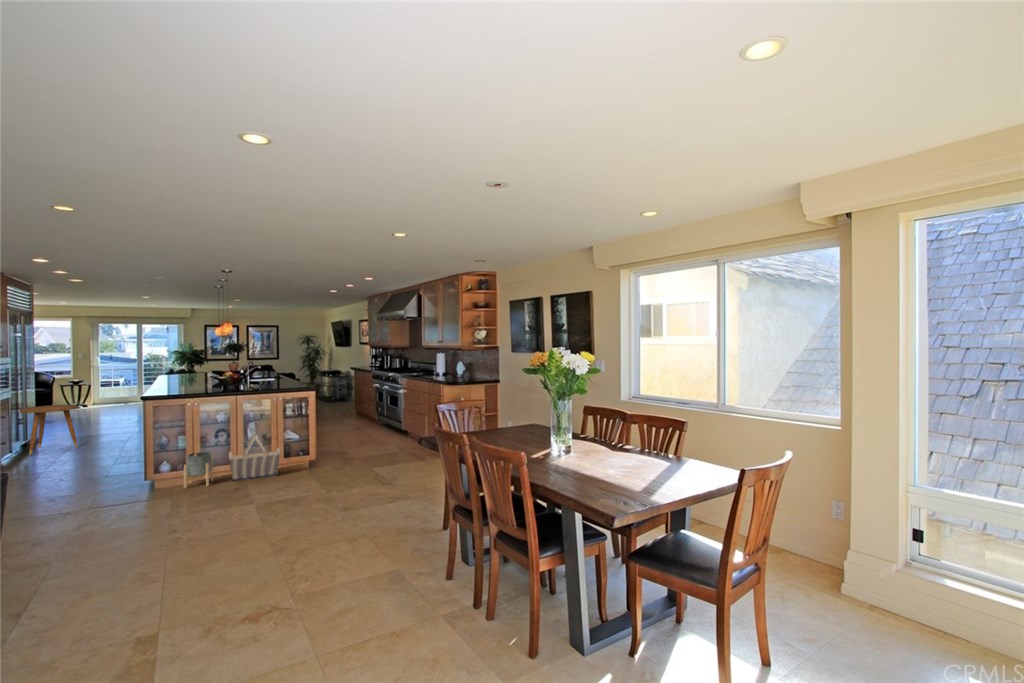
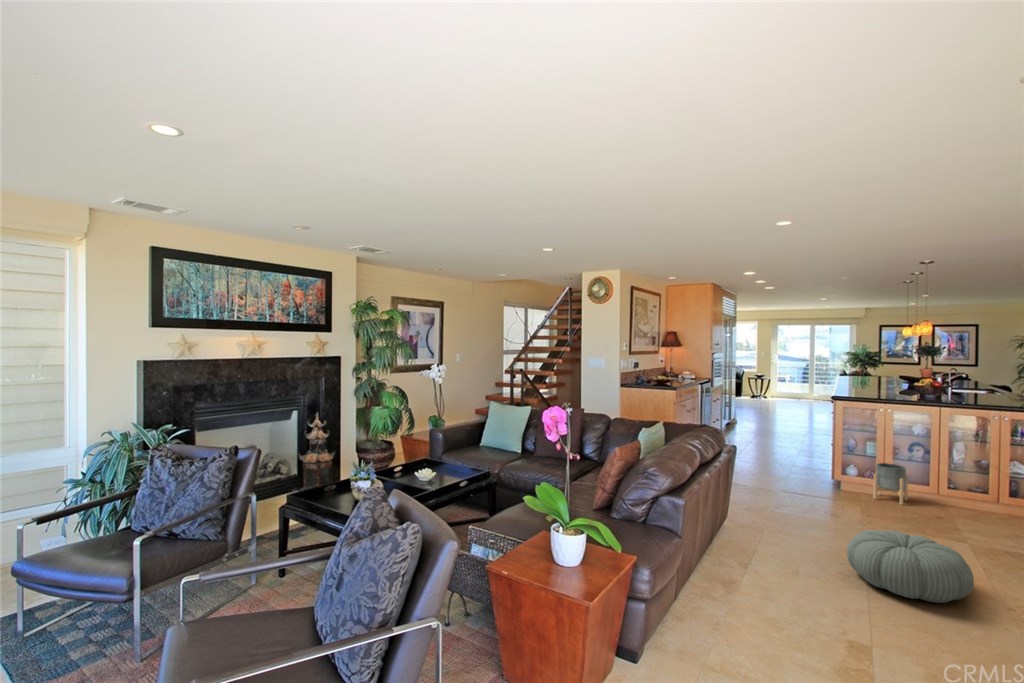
side table: present [19,405,77,455] -> none [729,393,768,433]
basket: present [229,435,280,481] -> none [928,458,1008,520]
pouf: none [145,508,246,567] -> present [847,530,974,603]

